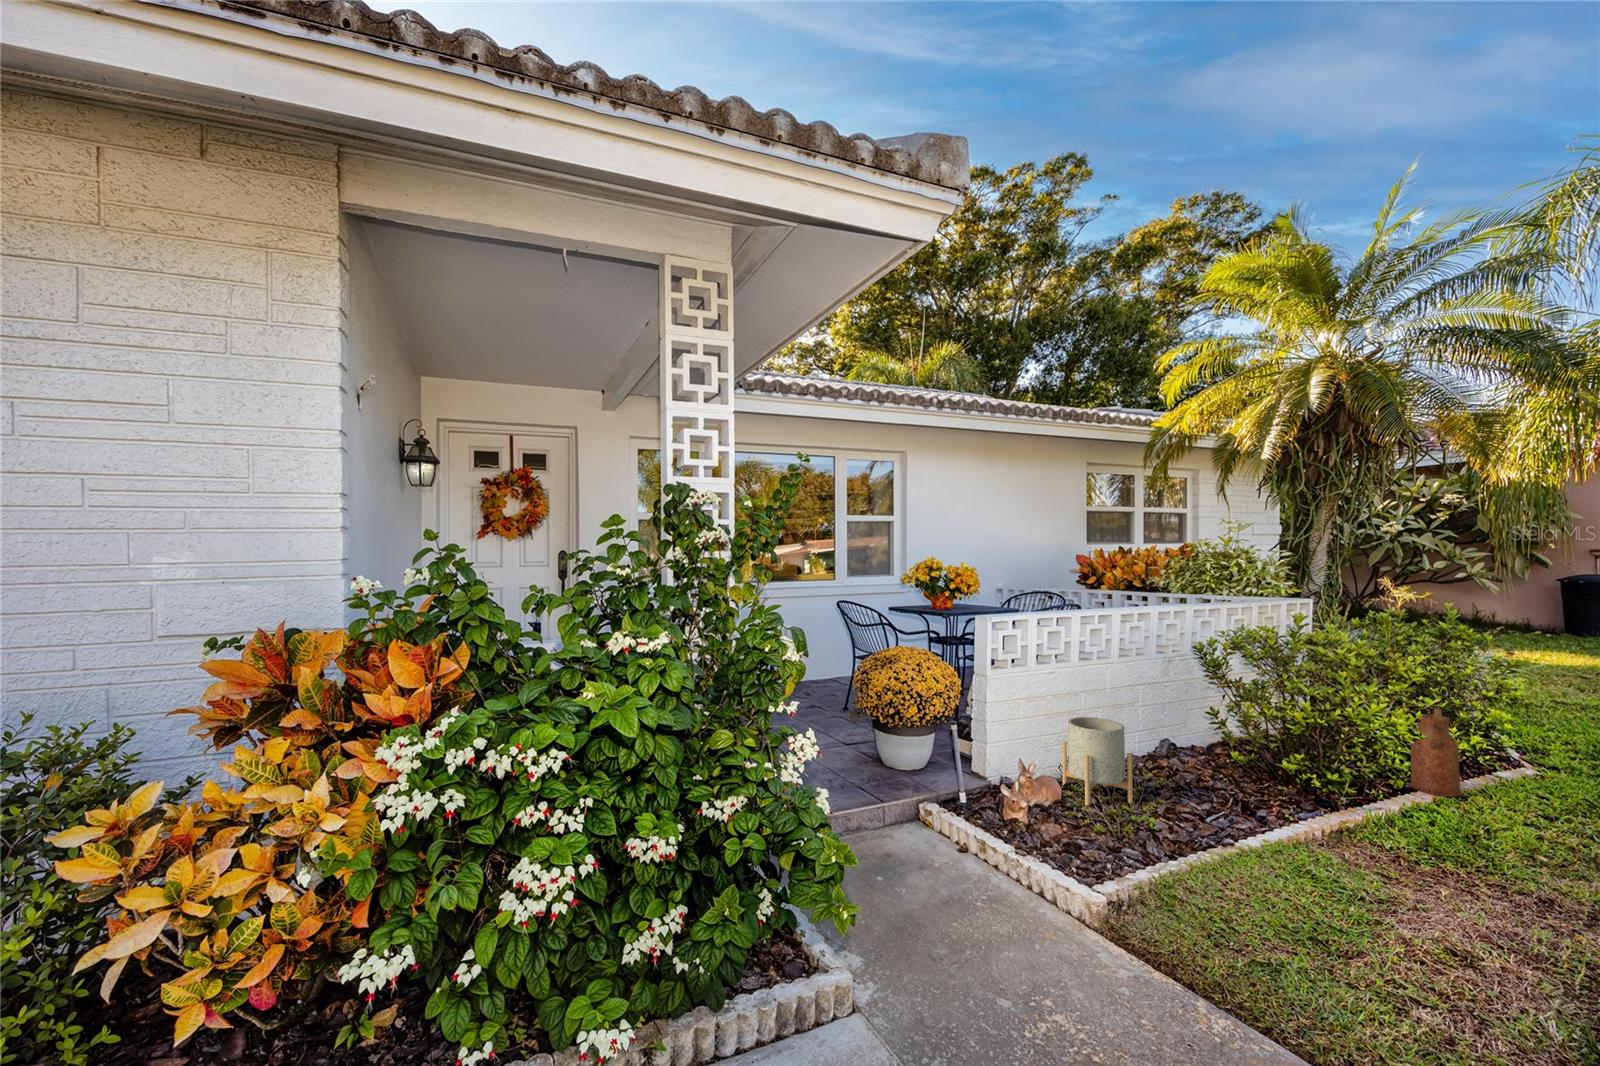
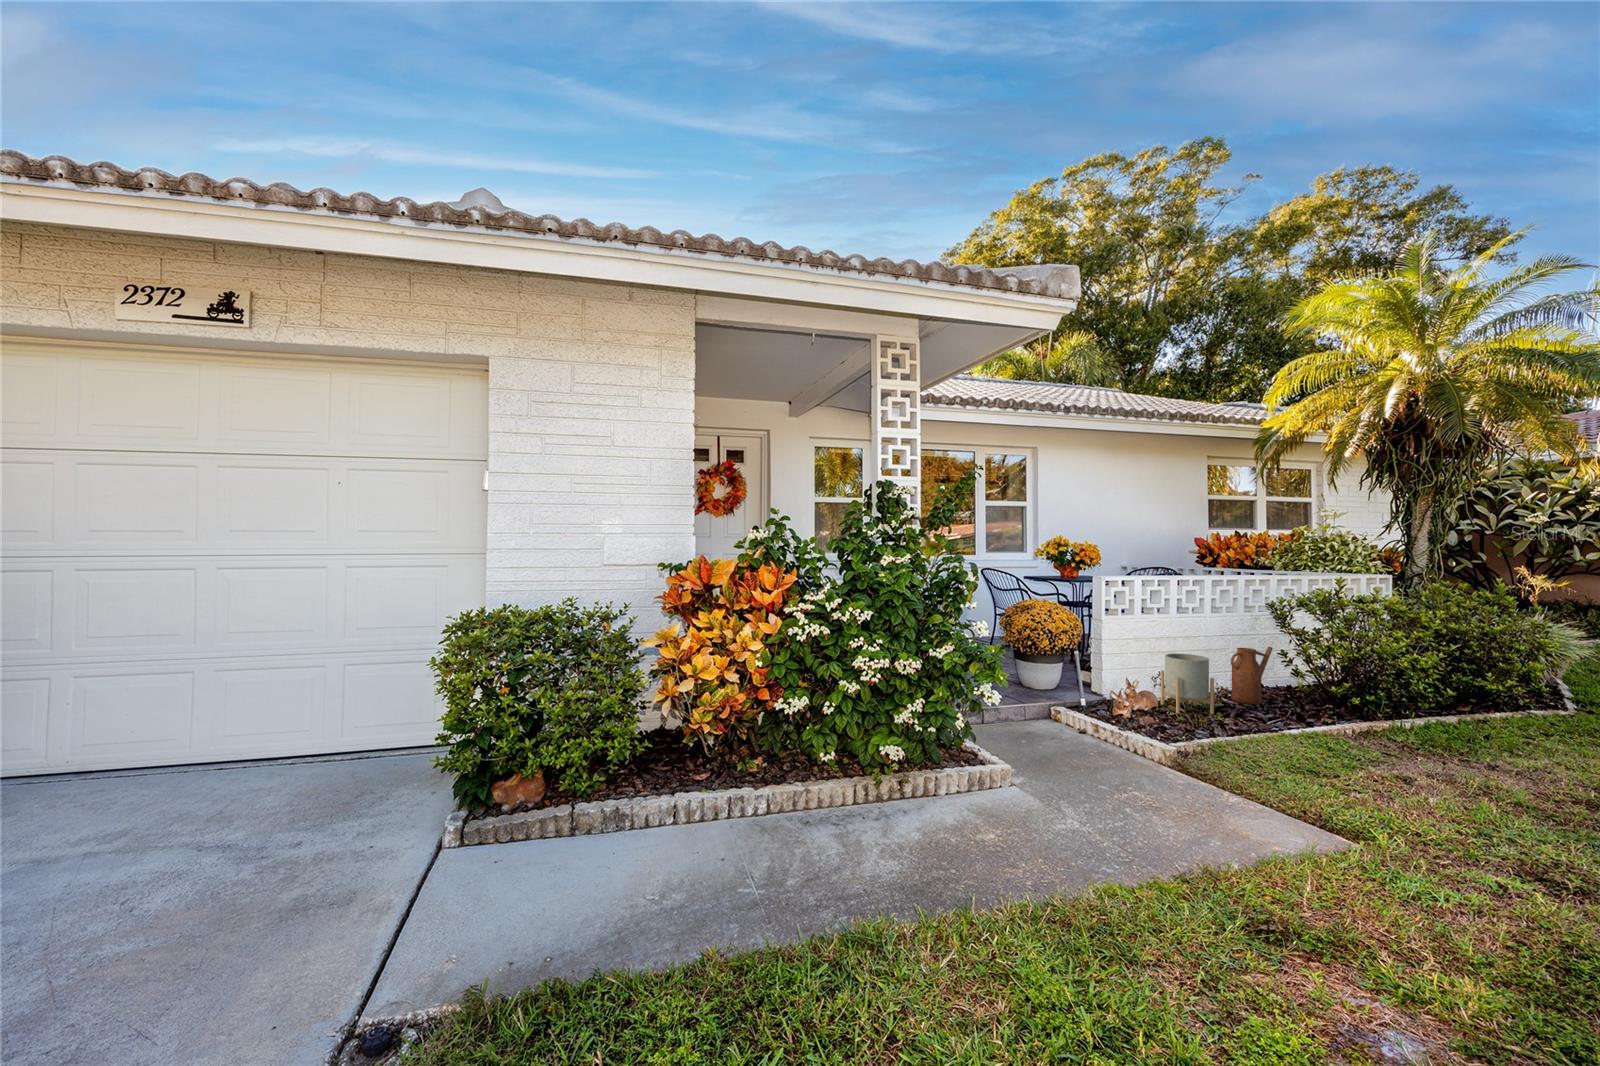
watering can: present [1411,708,1460,797] -> present [1231,647,1273,704]

